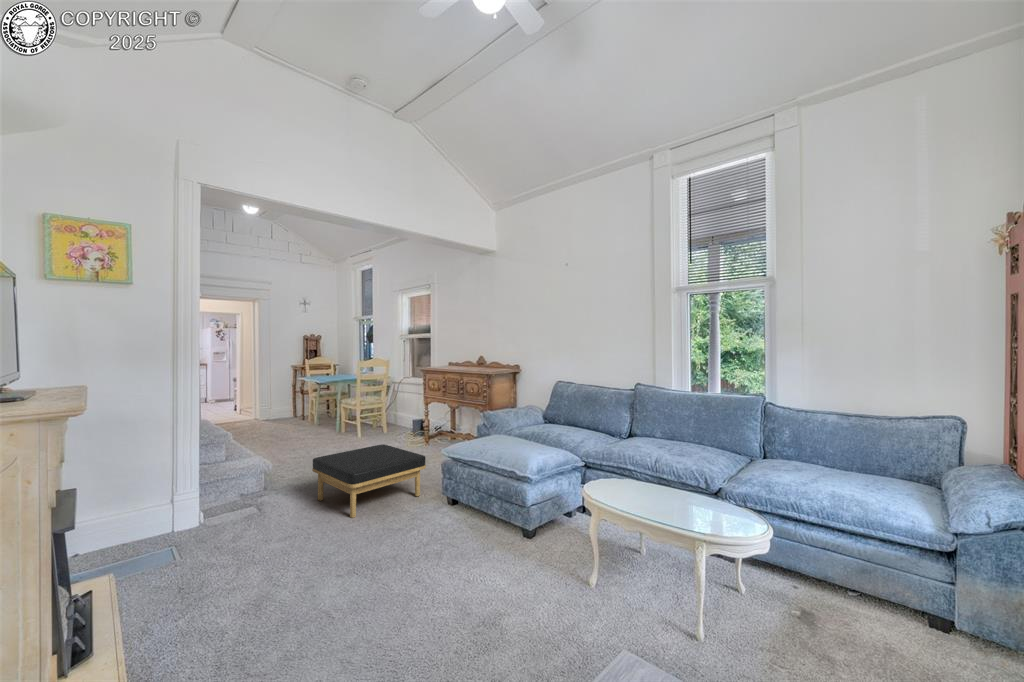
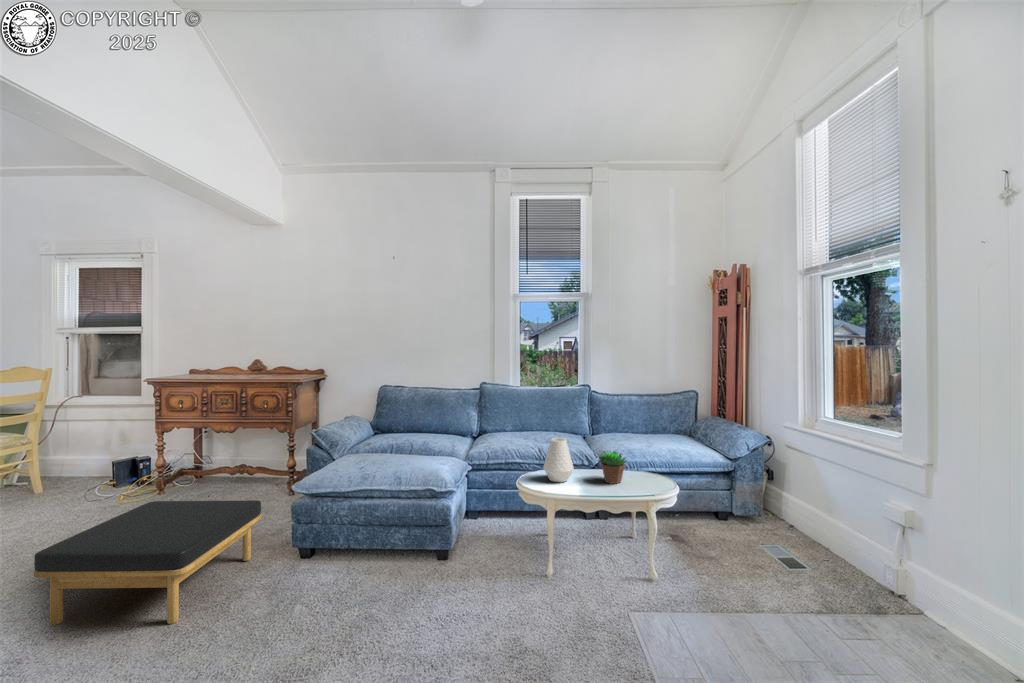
vase: none [609,445,643,495] -> present [544,438,574,482]
succulent plant: none [660,470,700,512] -> present [597,451,626,484]

